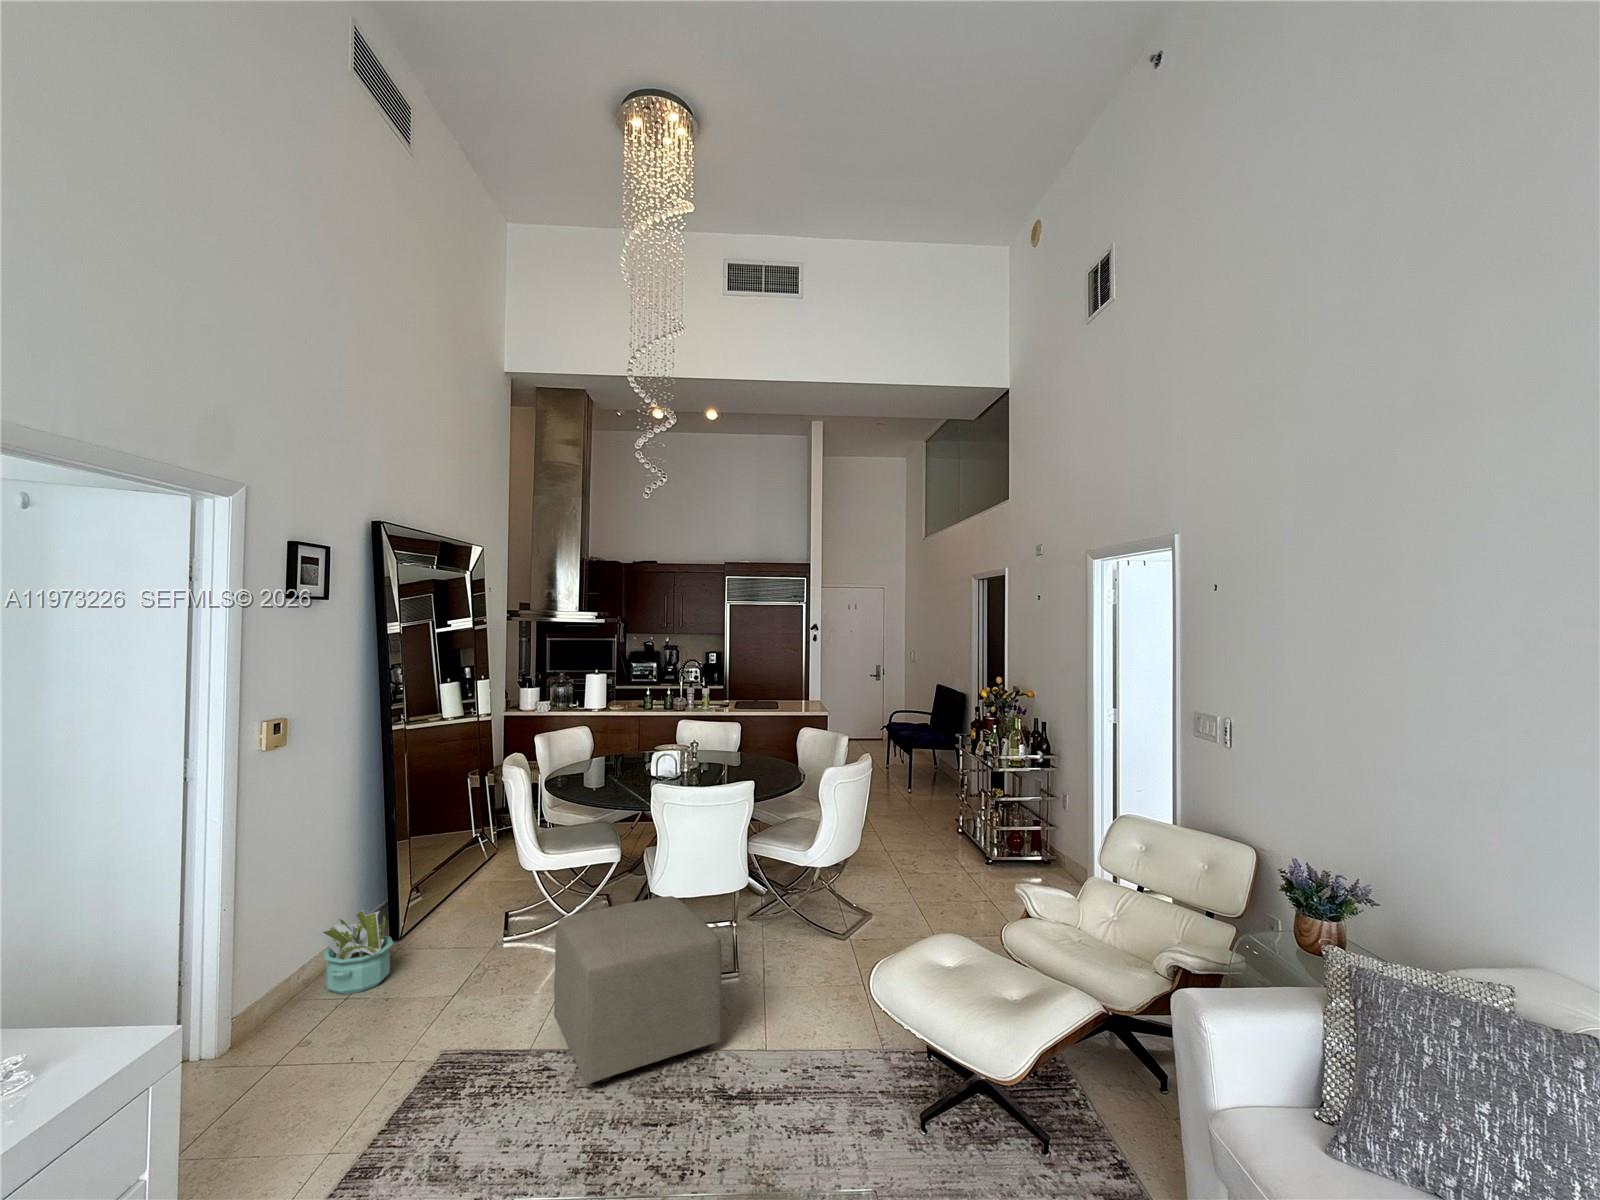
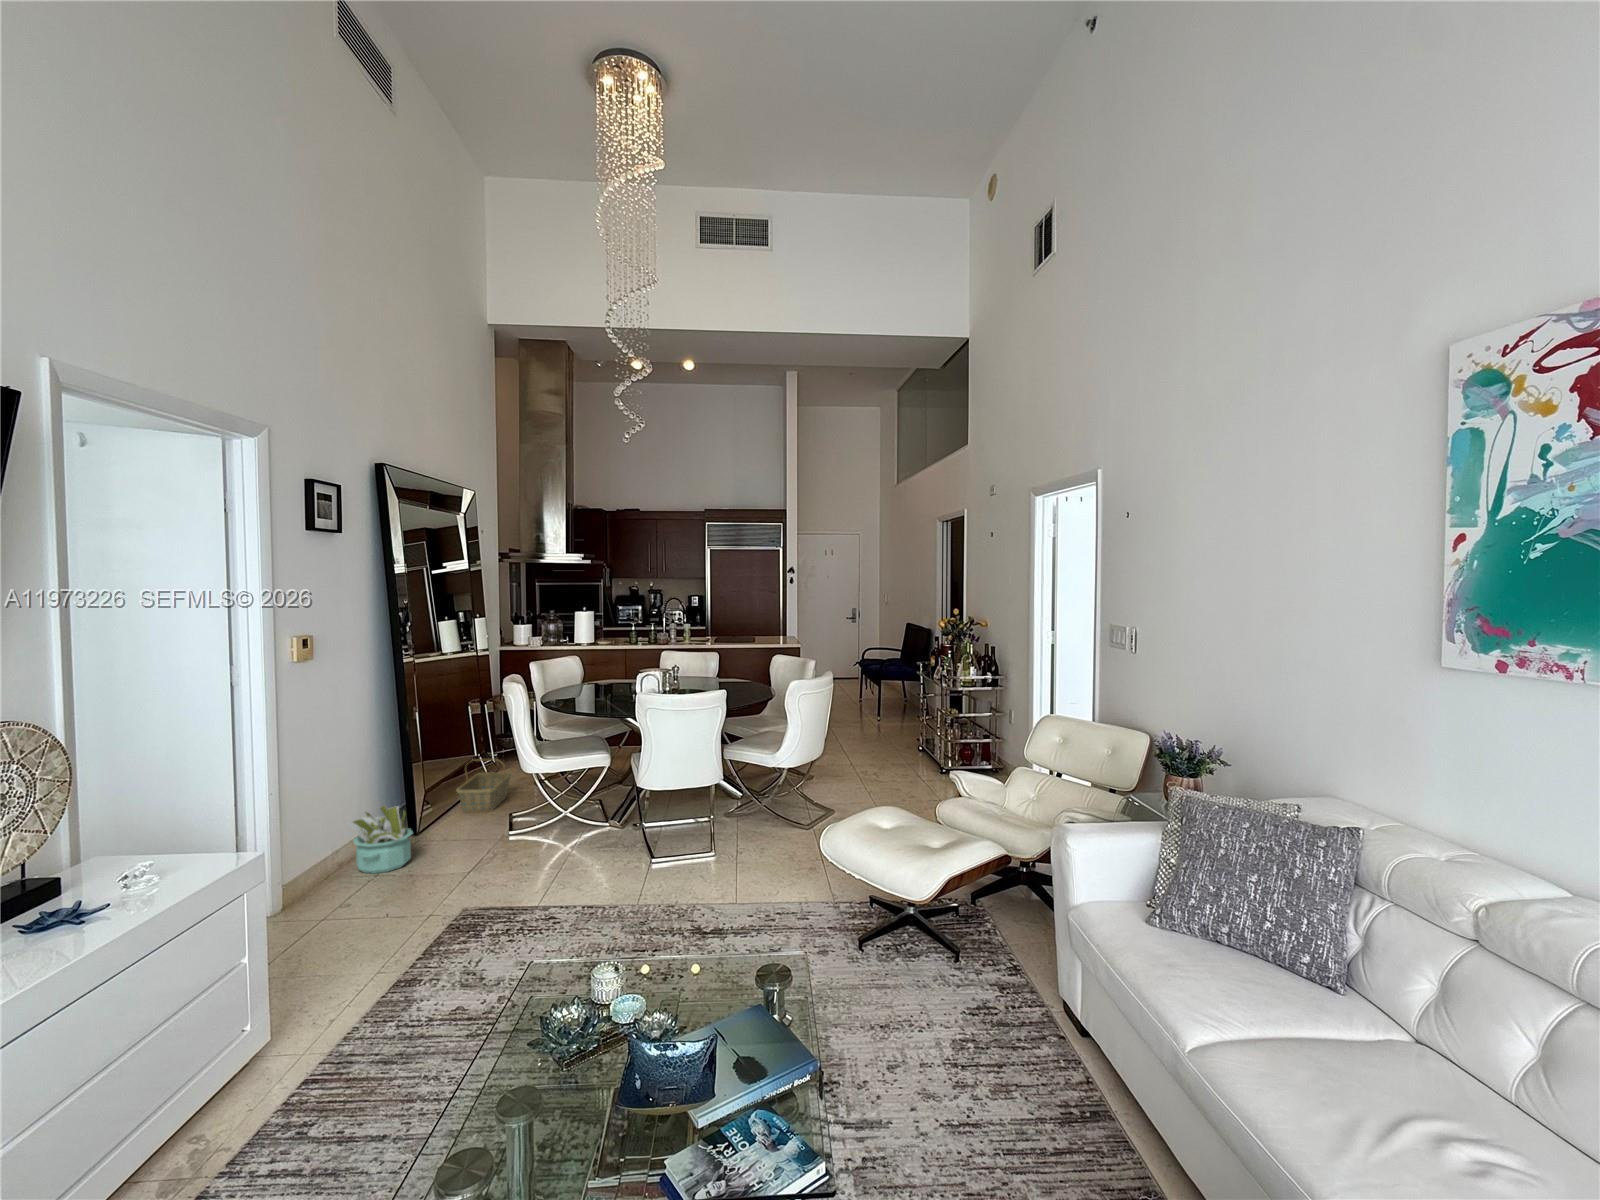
basket: none [448,845,512,908] -> present [456,759,512,813]
ottoman: present [554,896,722,1084] -> none [556,786,698,926]

